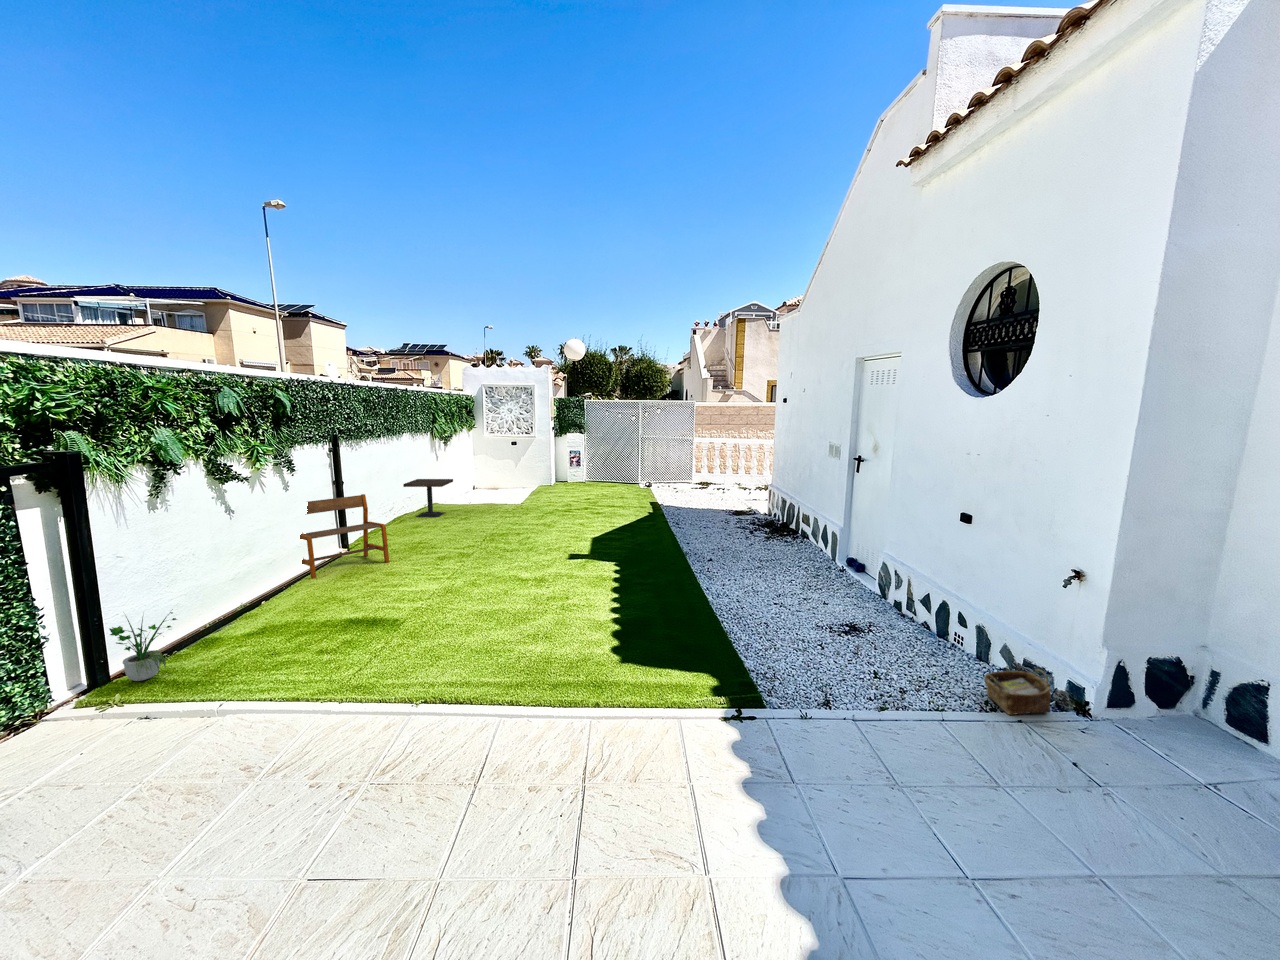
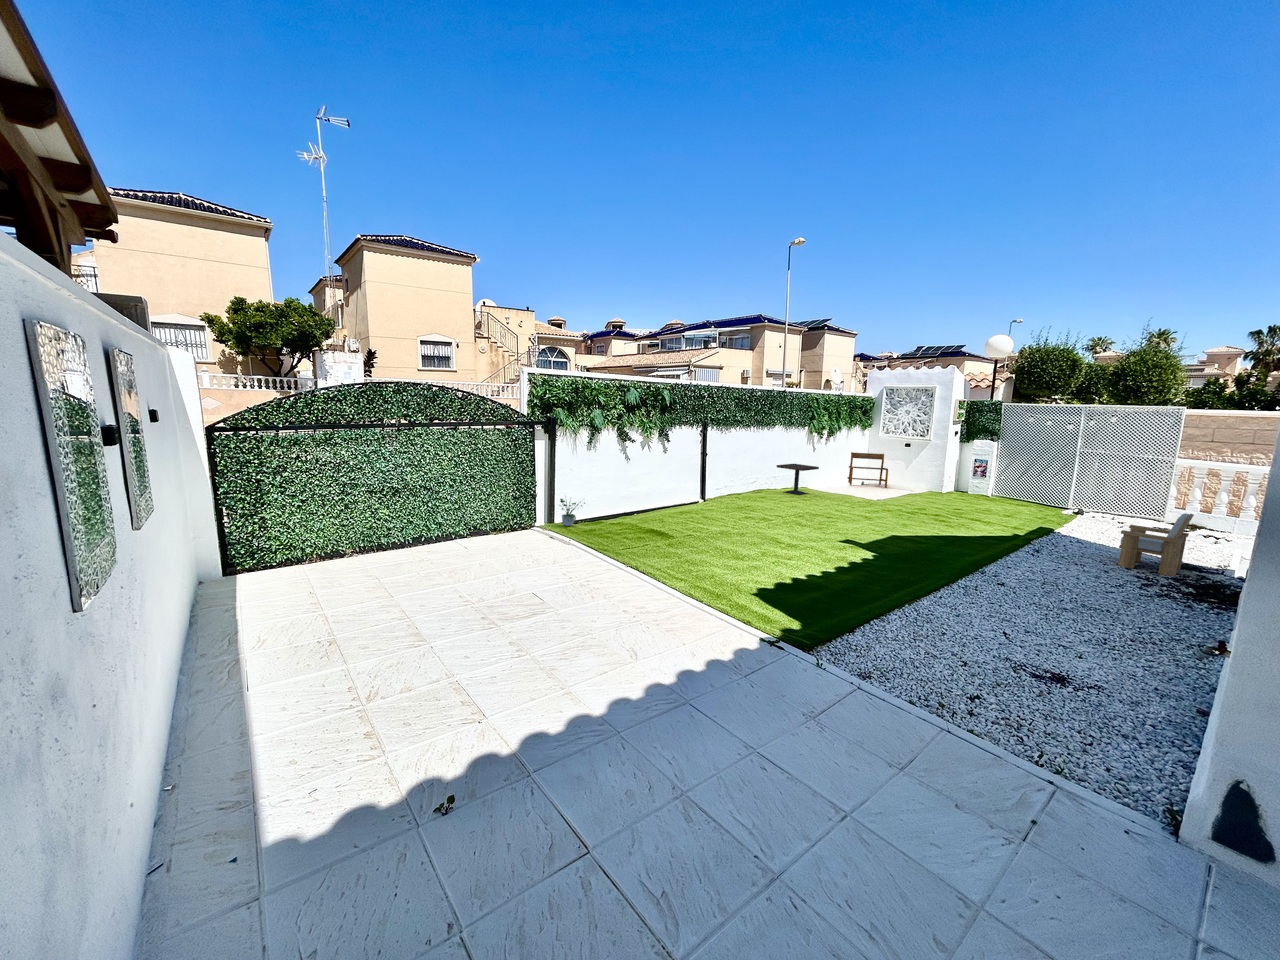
armchair: none [744,478,787,527] -> present [1118,513,1194,576]
bench: present [300,494,389,579] -> present [847,452,888,488]
woven basket: present [984,669,1051,715] -> none [987,687,1062,749]

